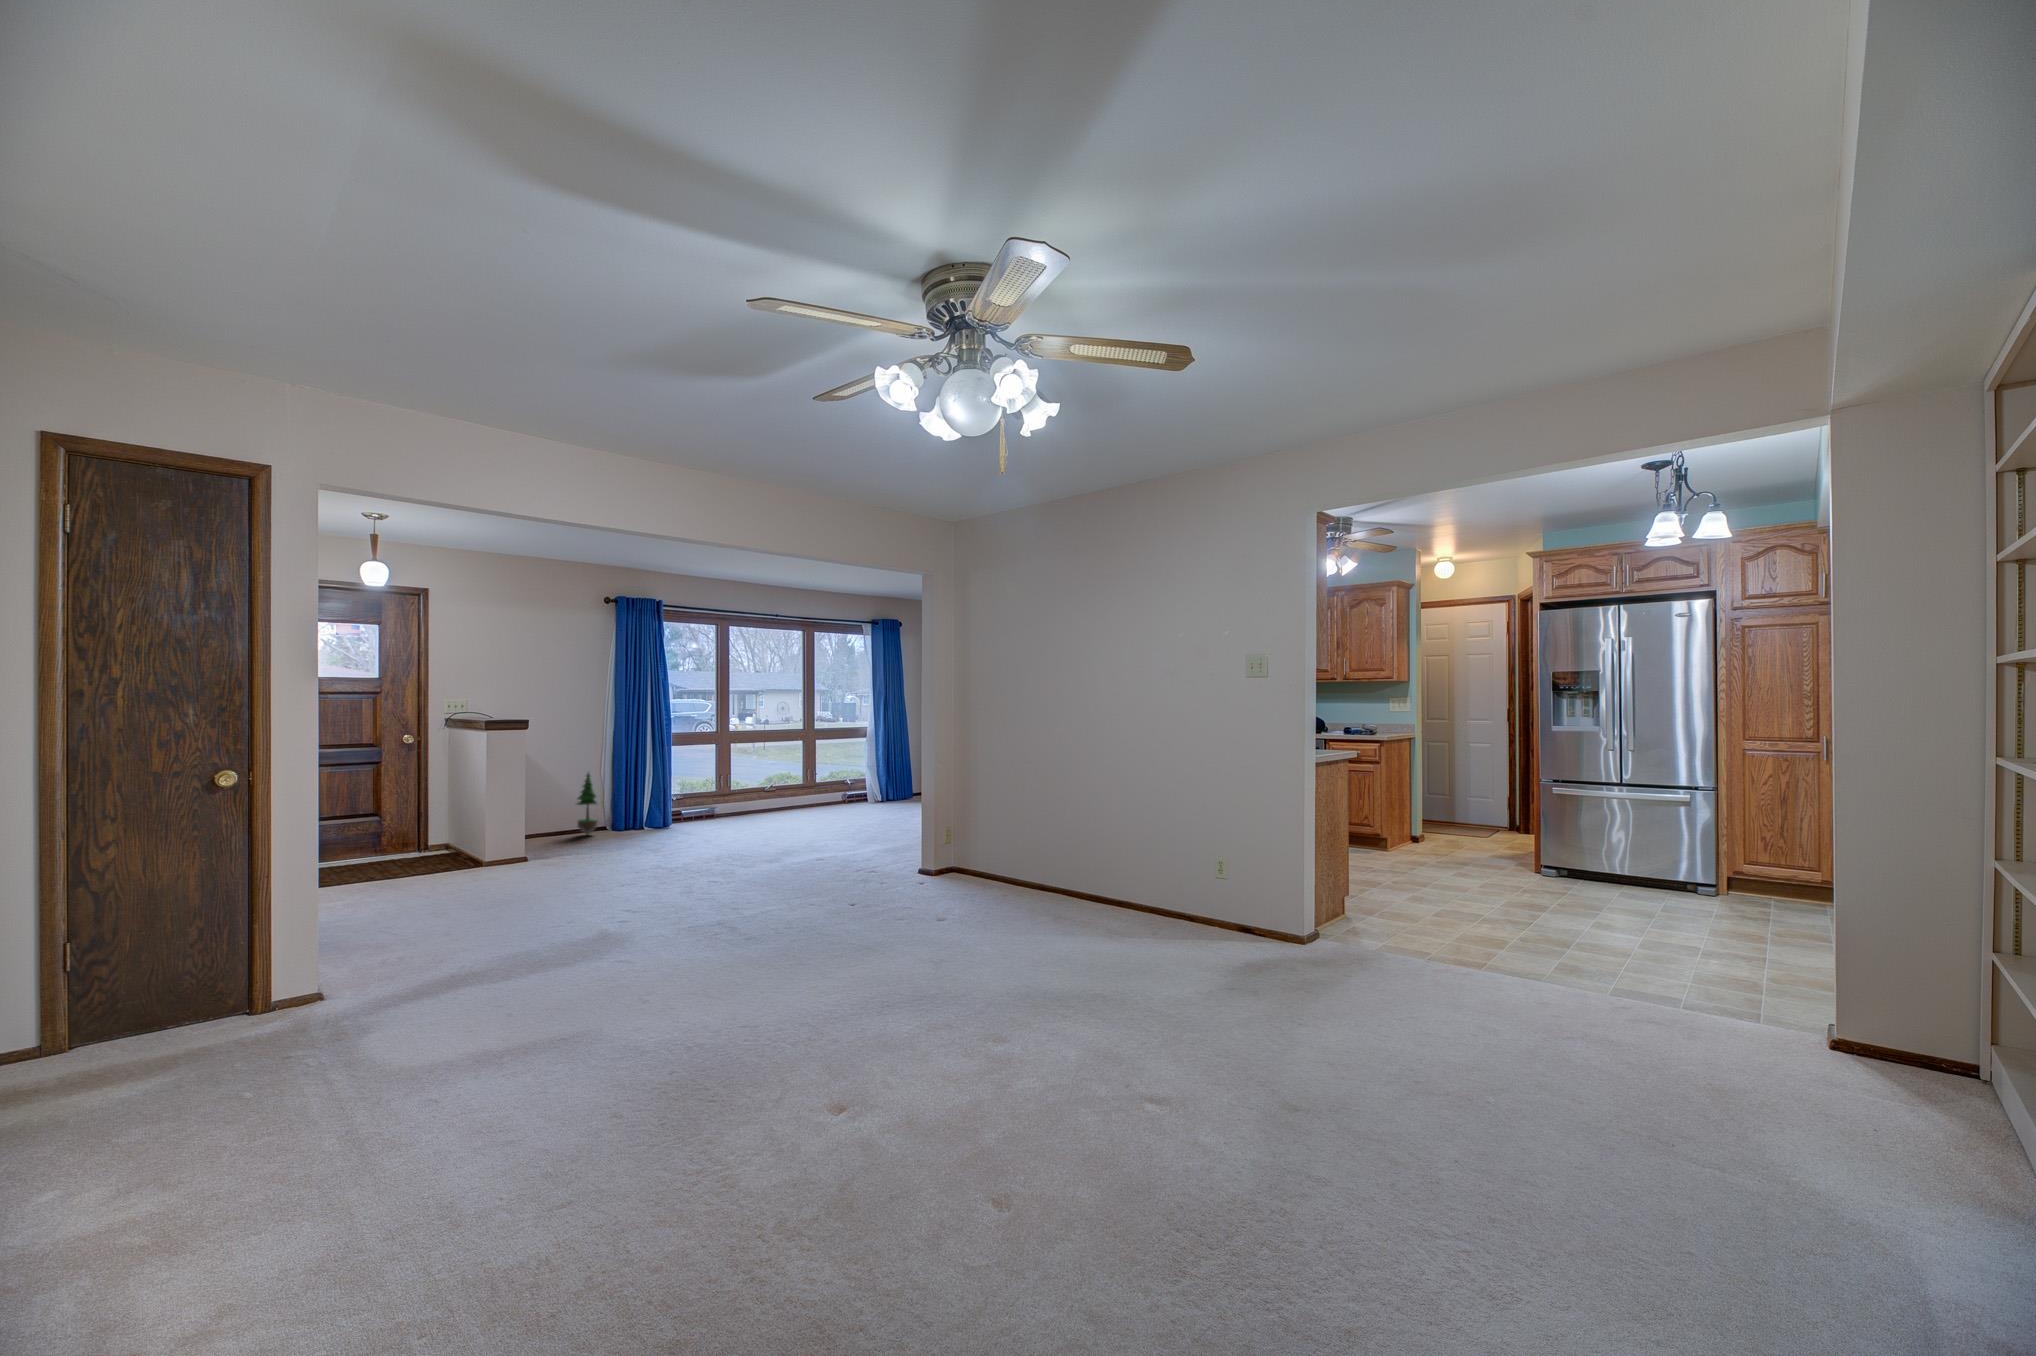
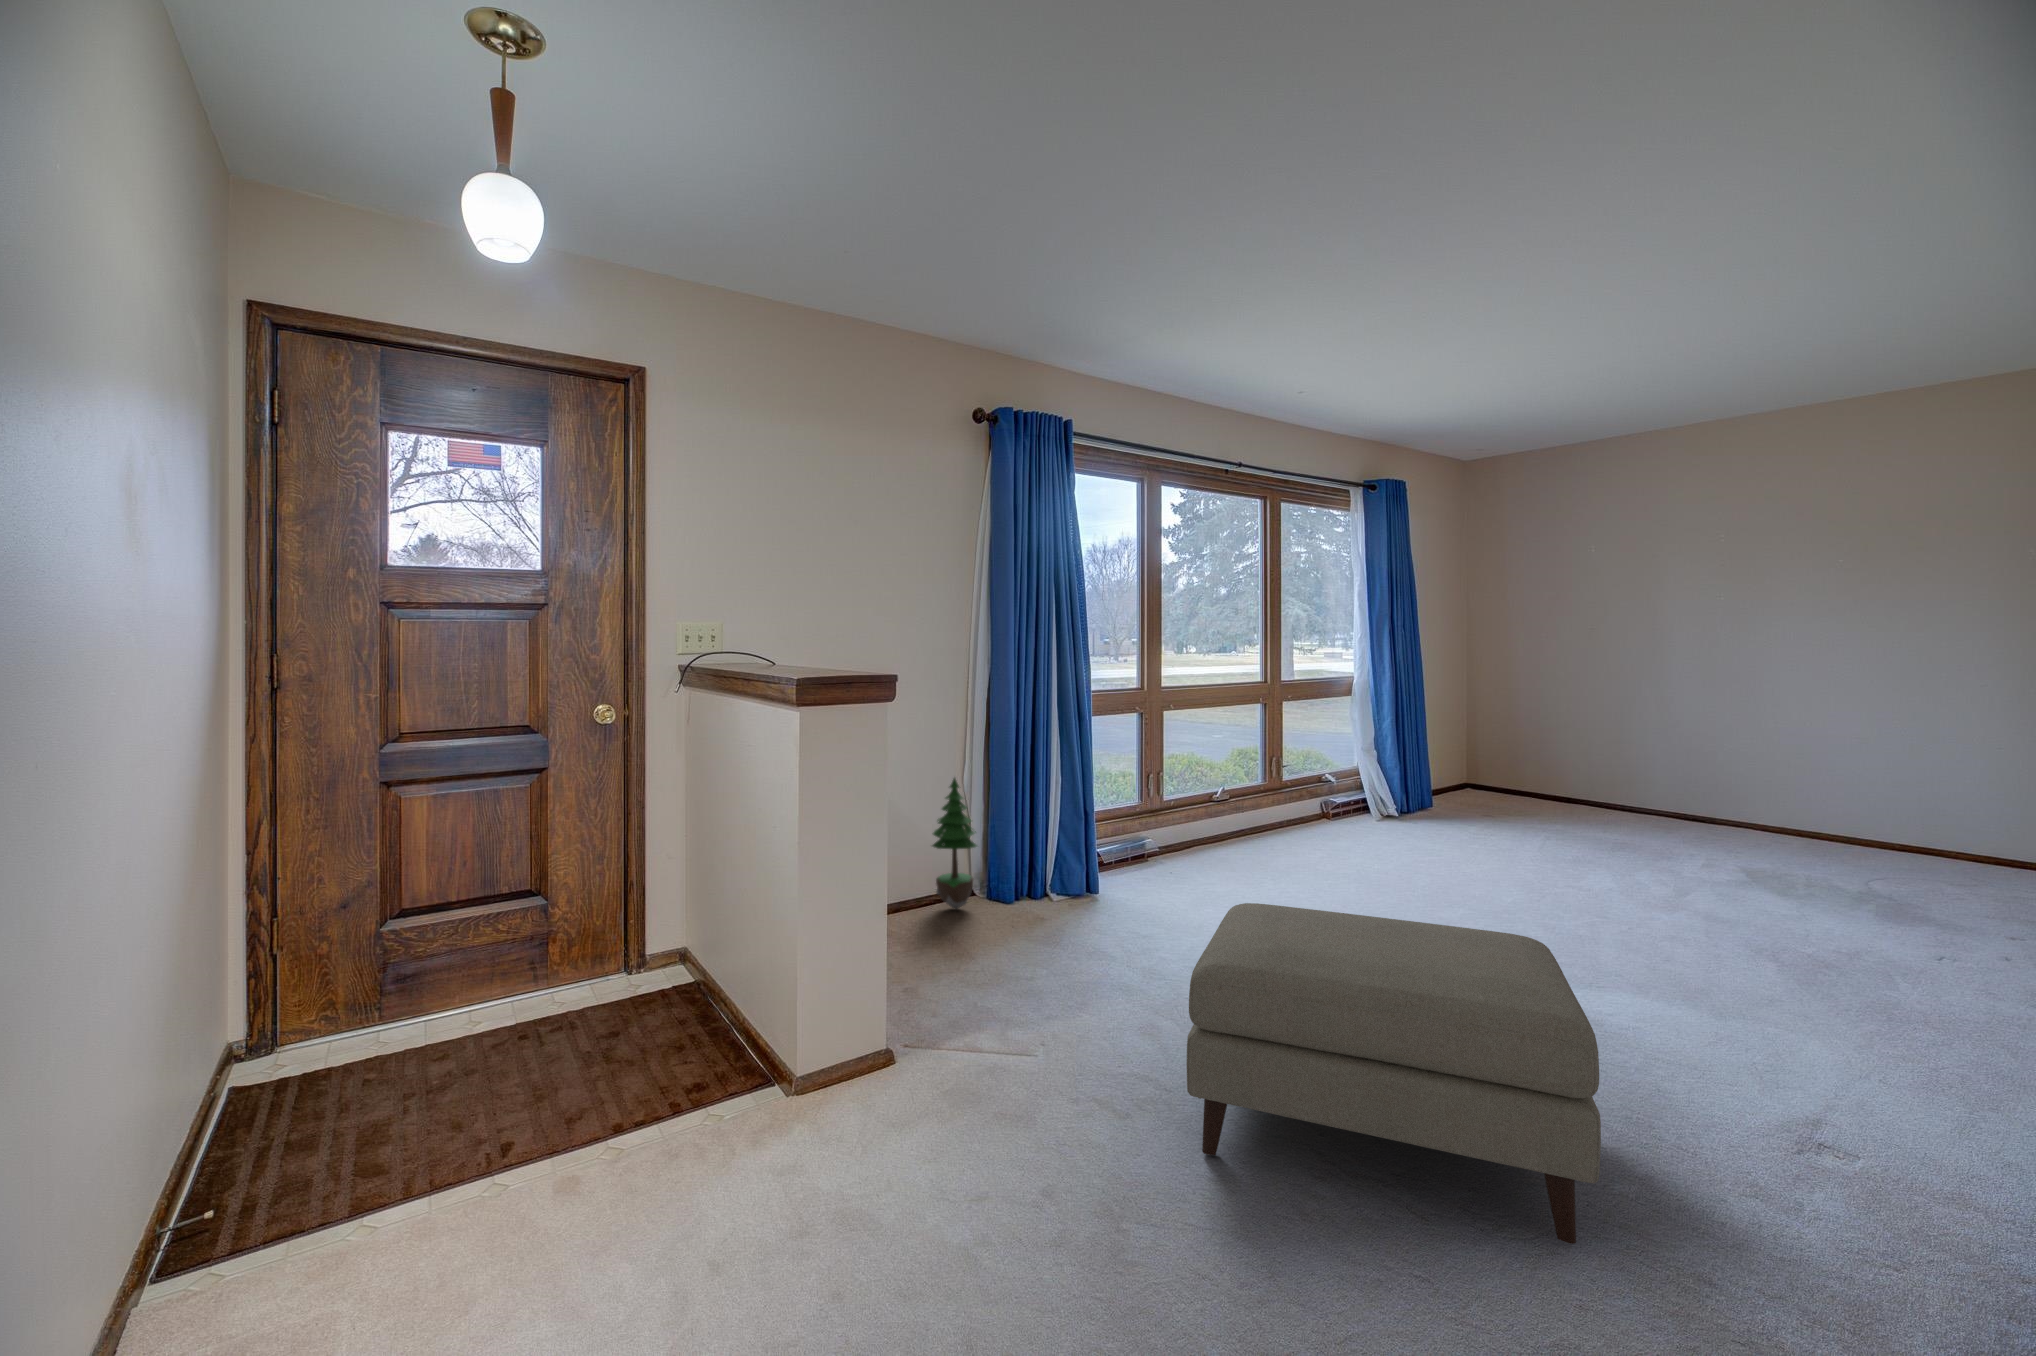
ottoman: none [613,802,753,874] -> present [1187,903,1601,1244]

